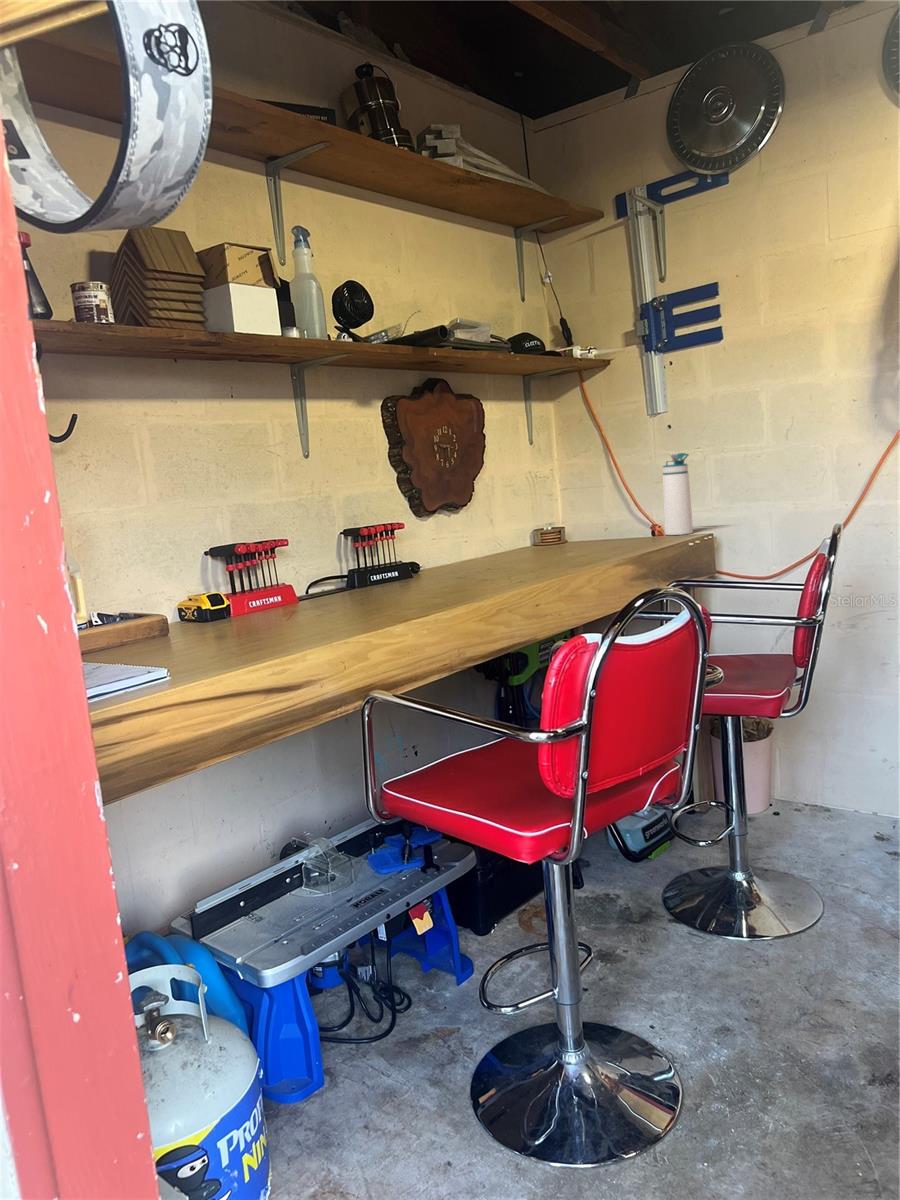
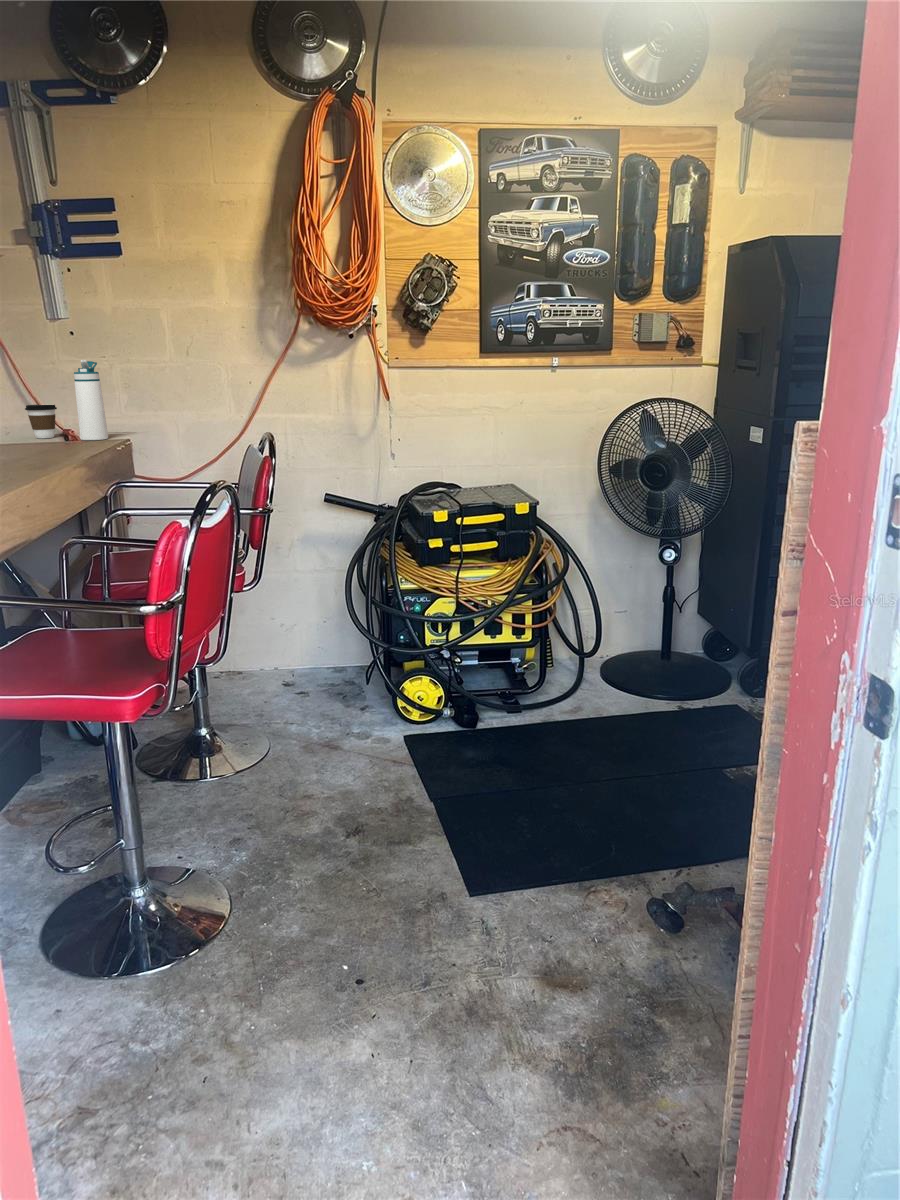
coffee cup: none [622,499,652,533] -> present [25,404,57,438]

